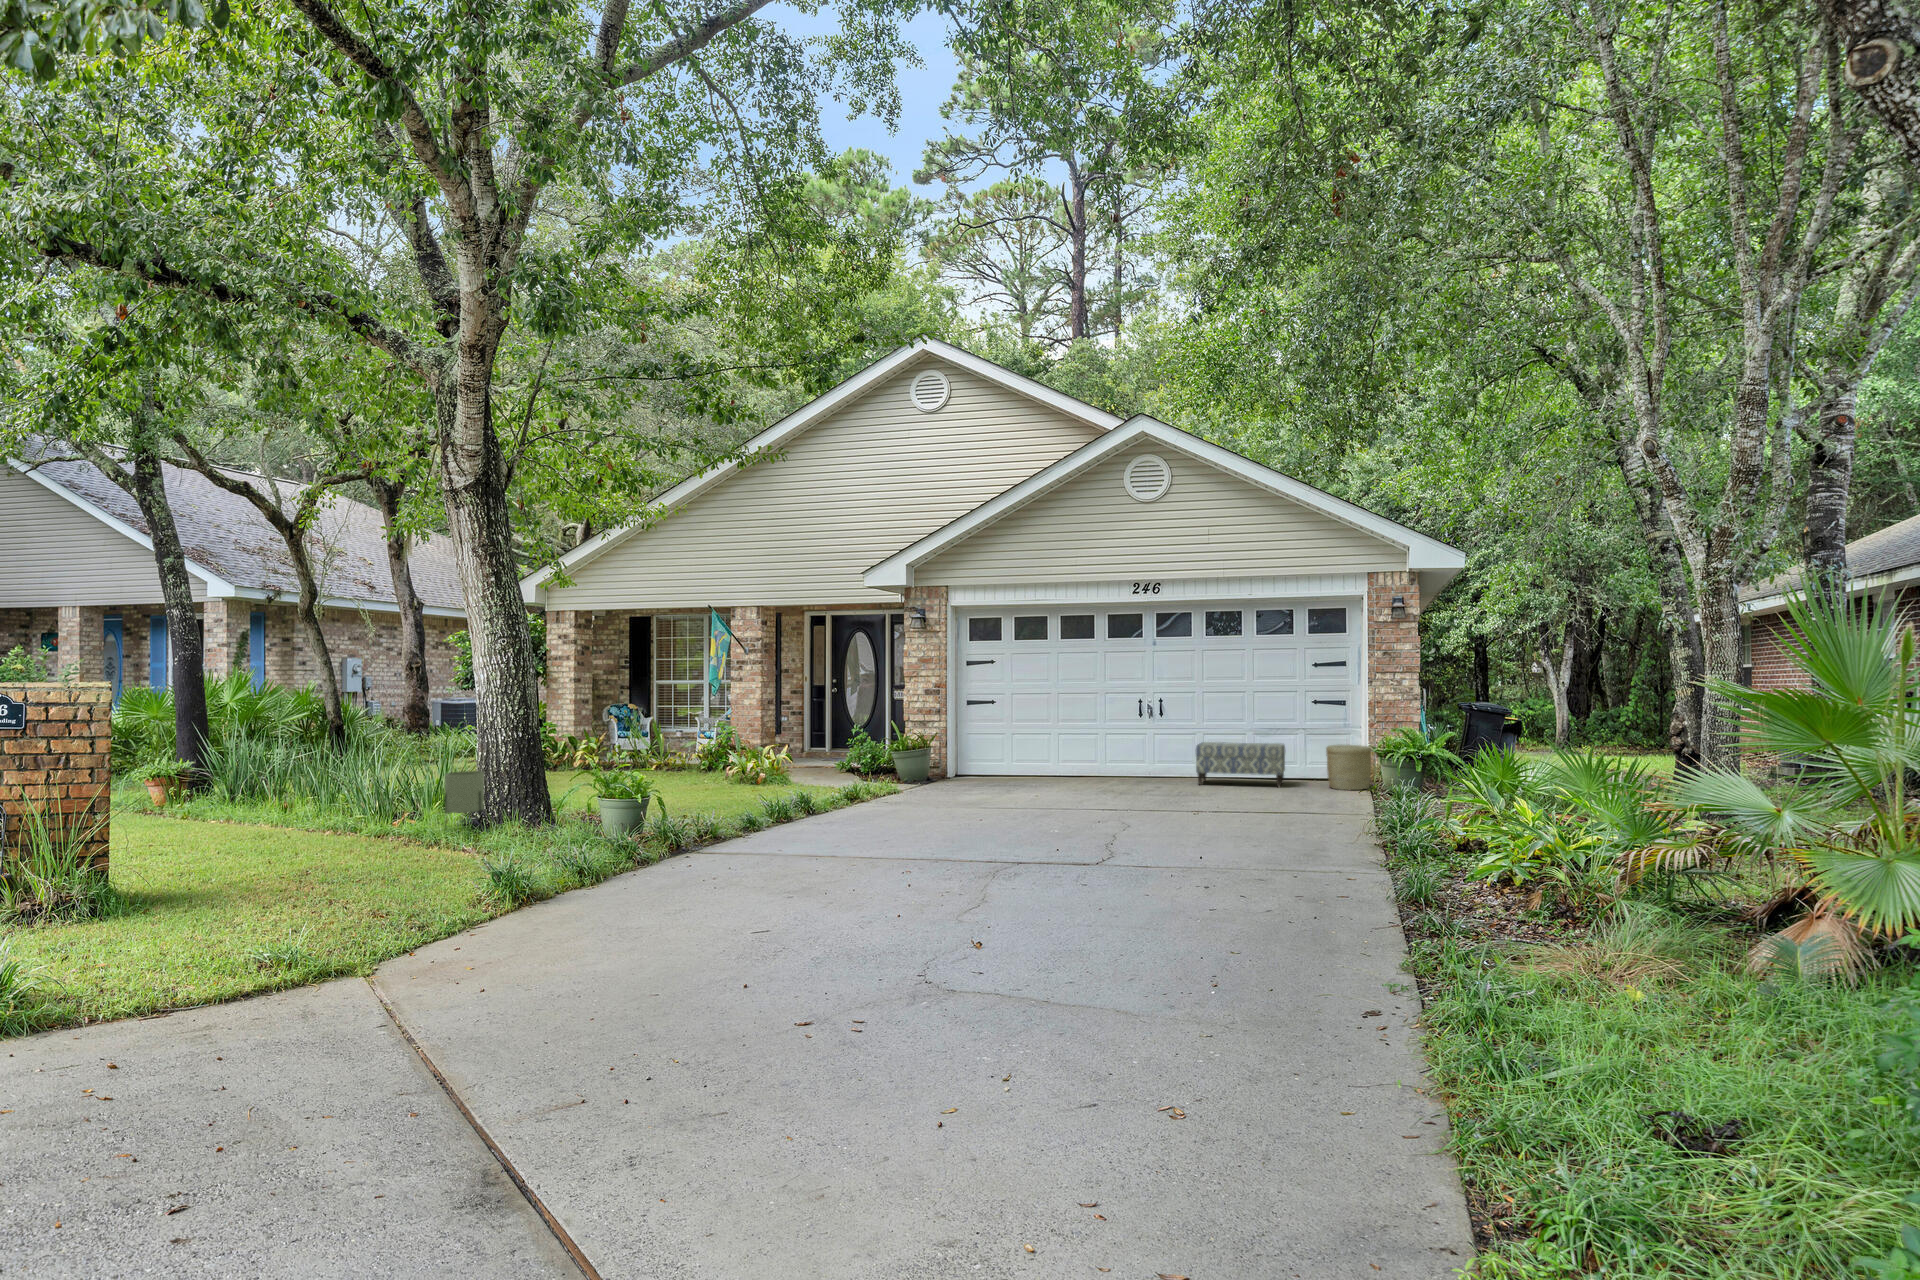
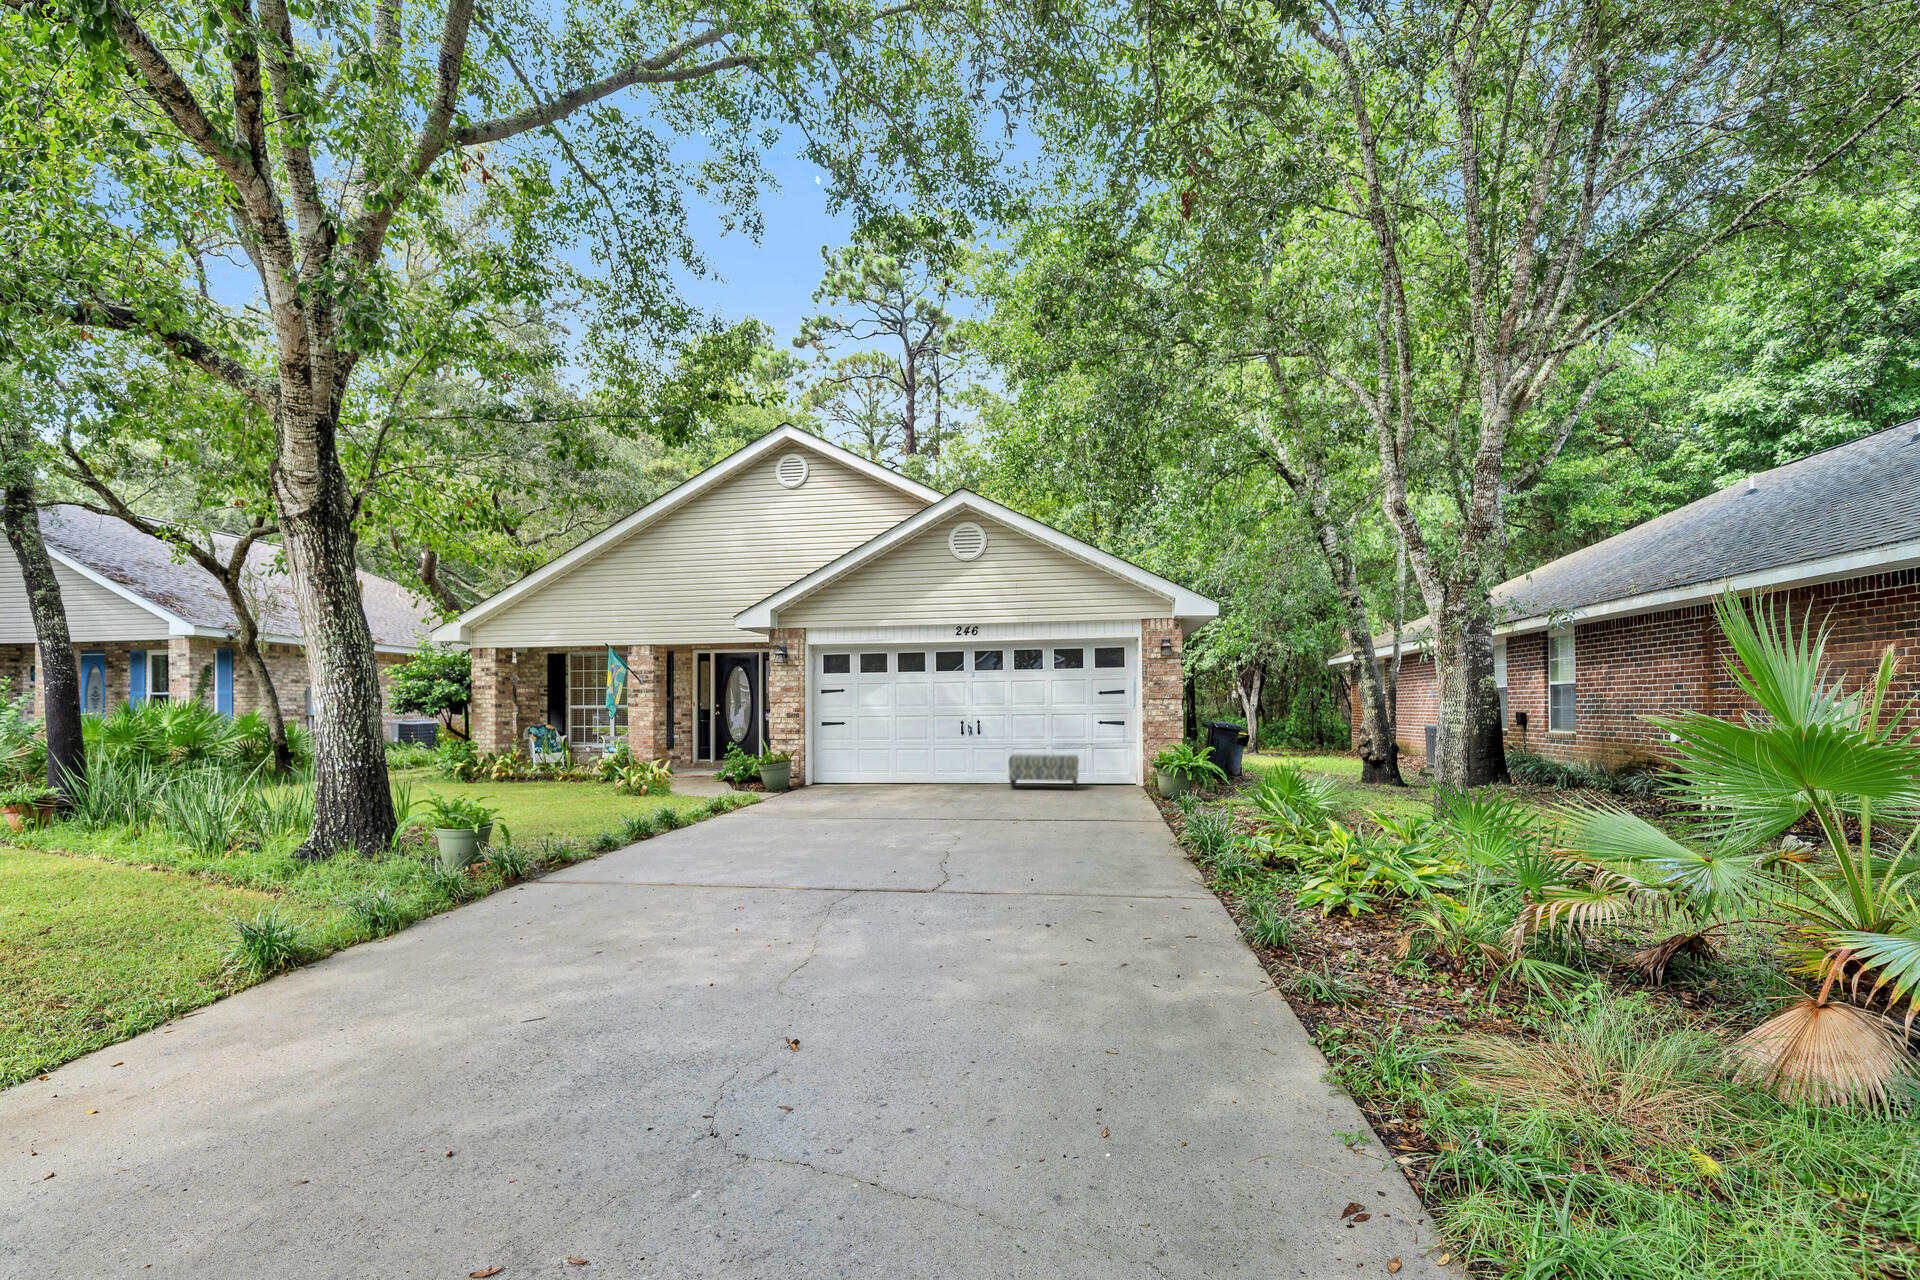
basket: present [1326,745,1372,790] -> none [1111,755,1147,792]
planter: present [445,771,484,814] -> none [264,801,315,864]

